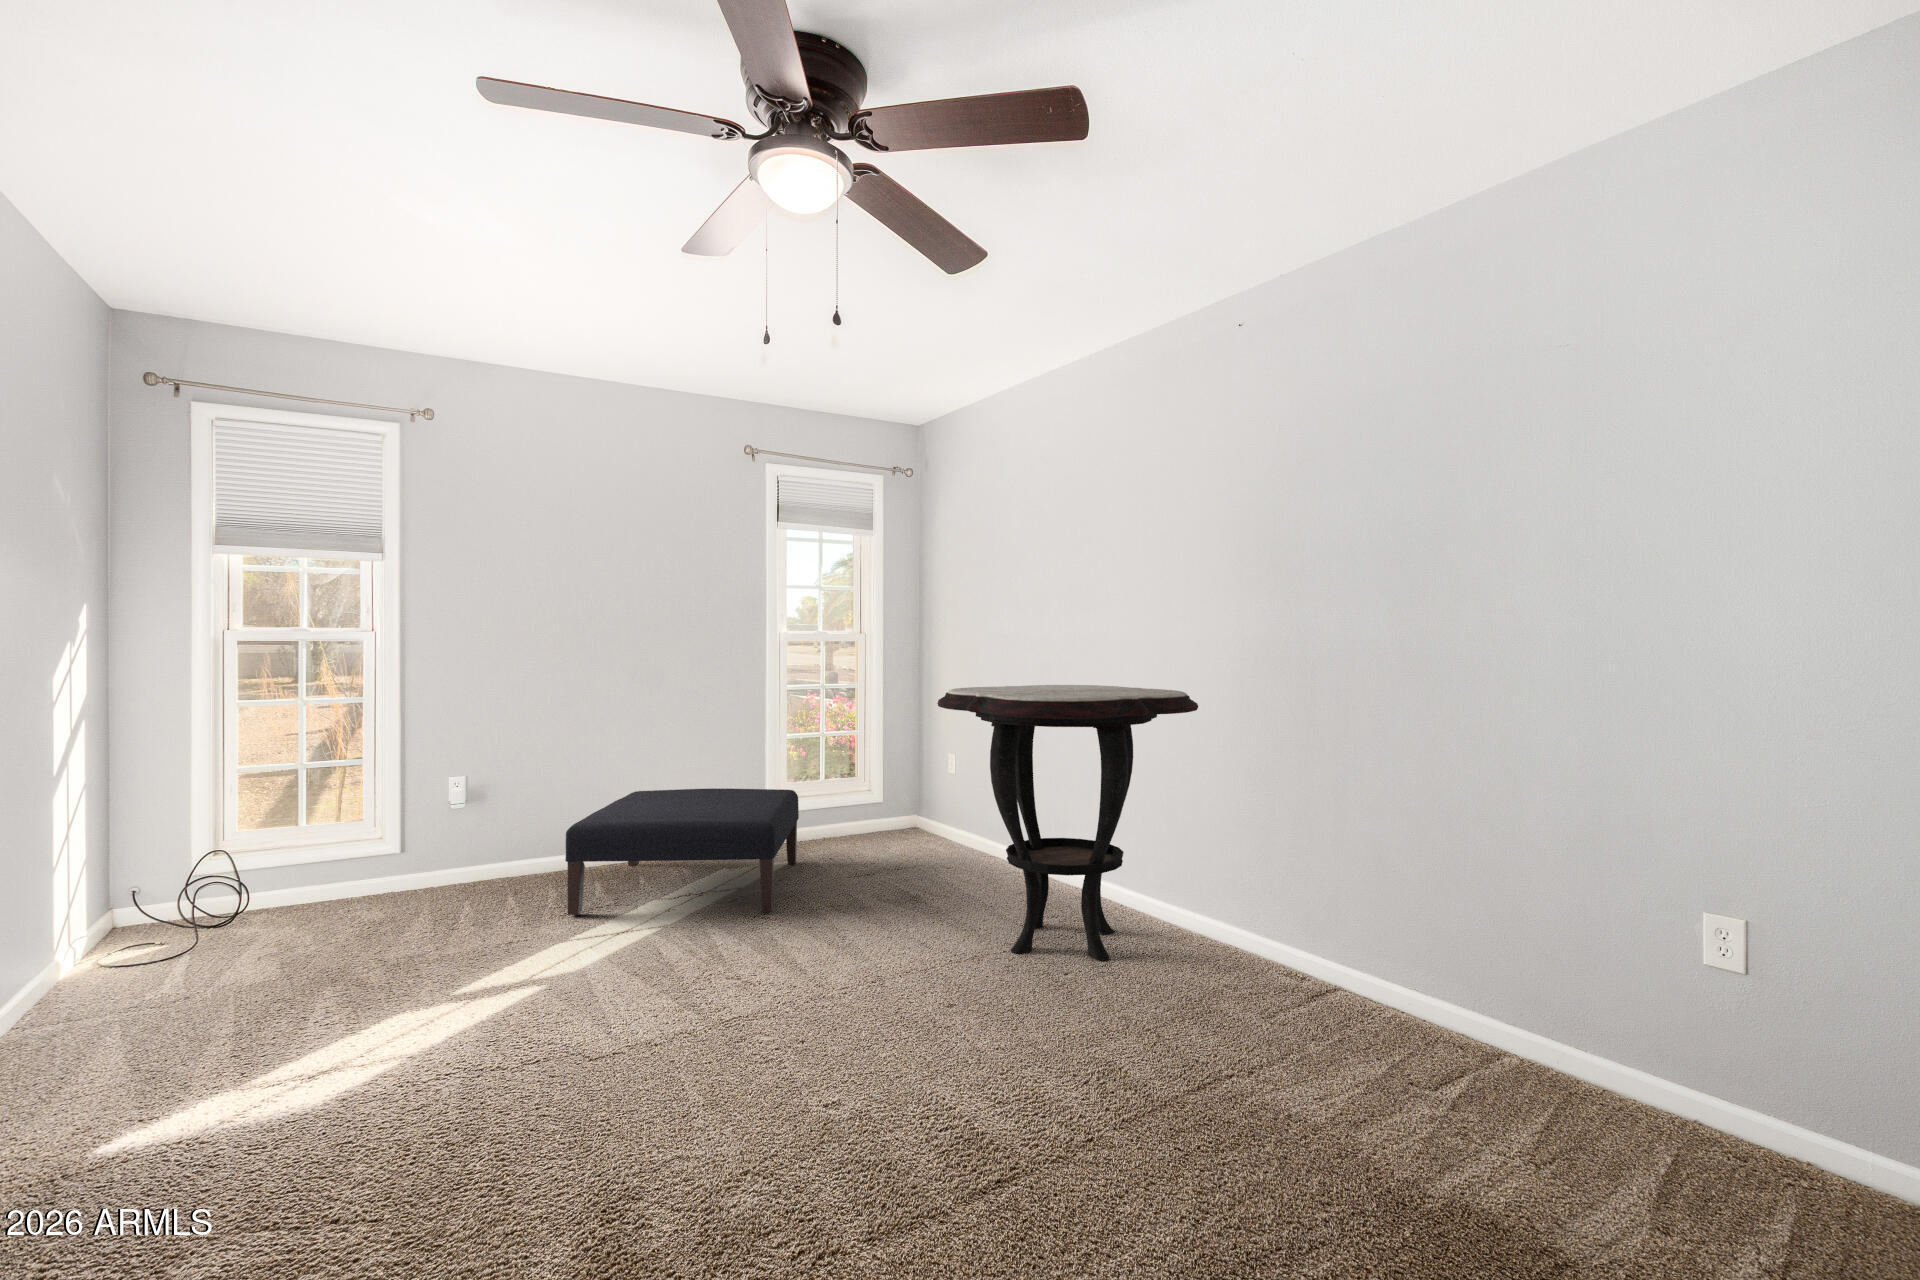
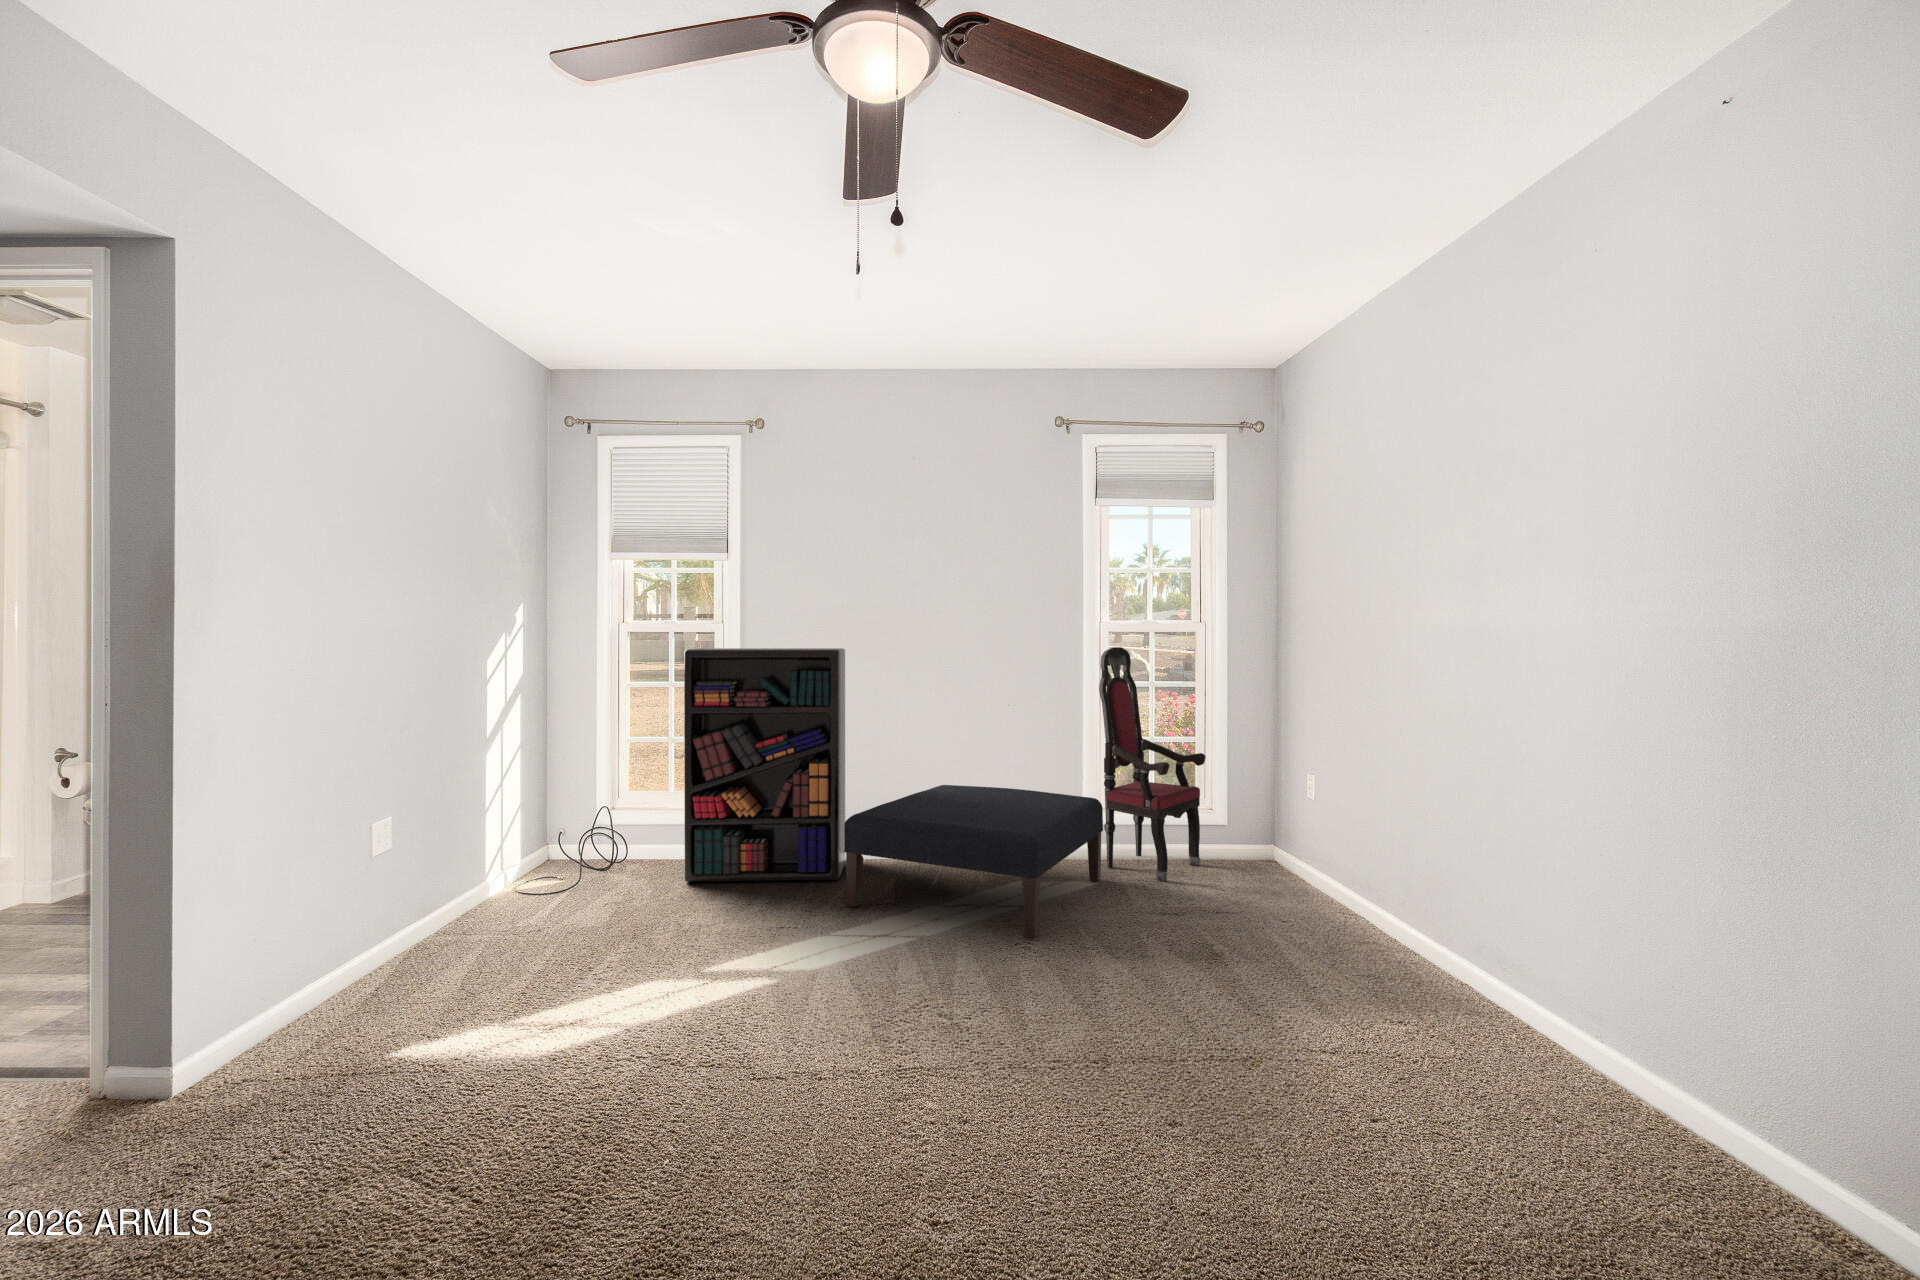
armchair: none [788,654,876,857] -> present [1099,647,1206,881]
bookshelf: none [347,658,538,922] -> present [684,648,845,882]
side table: present [937,685,1198,961] -> none [1210,691,1634,1111]

